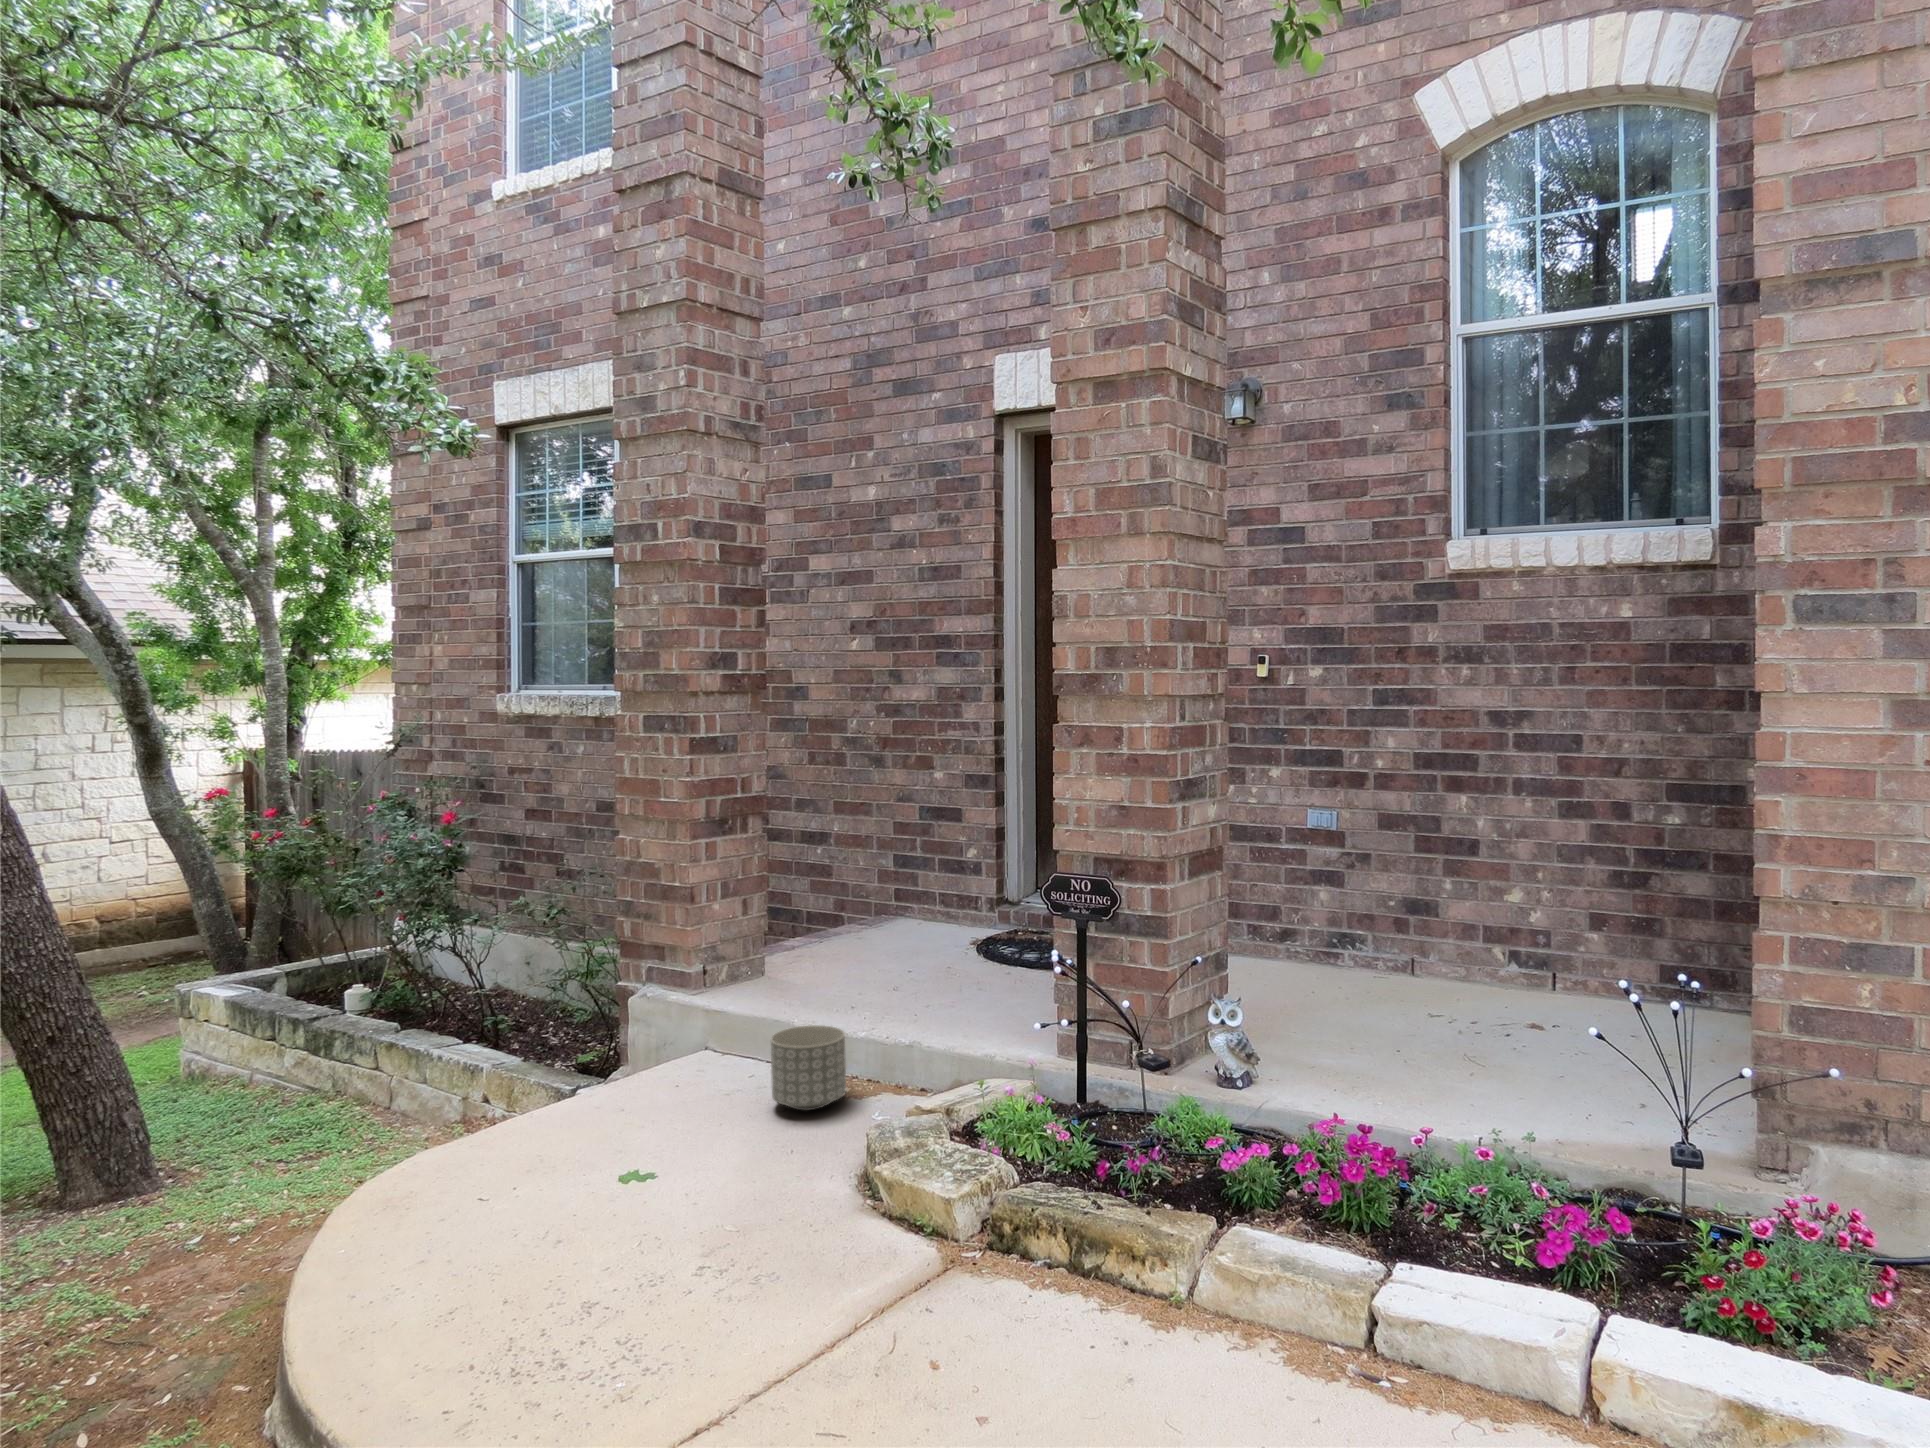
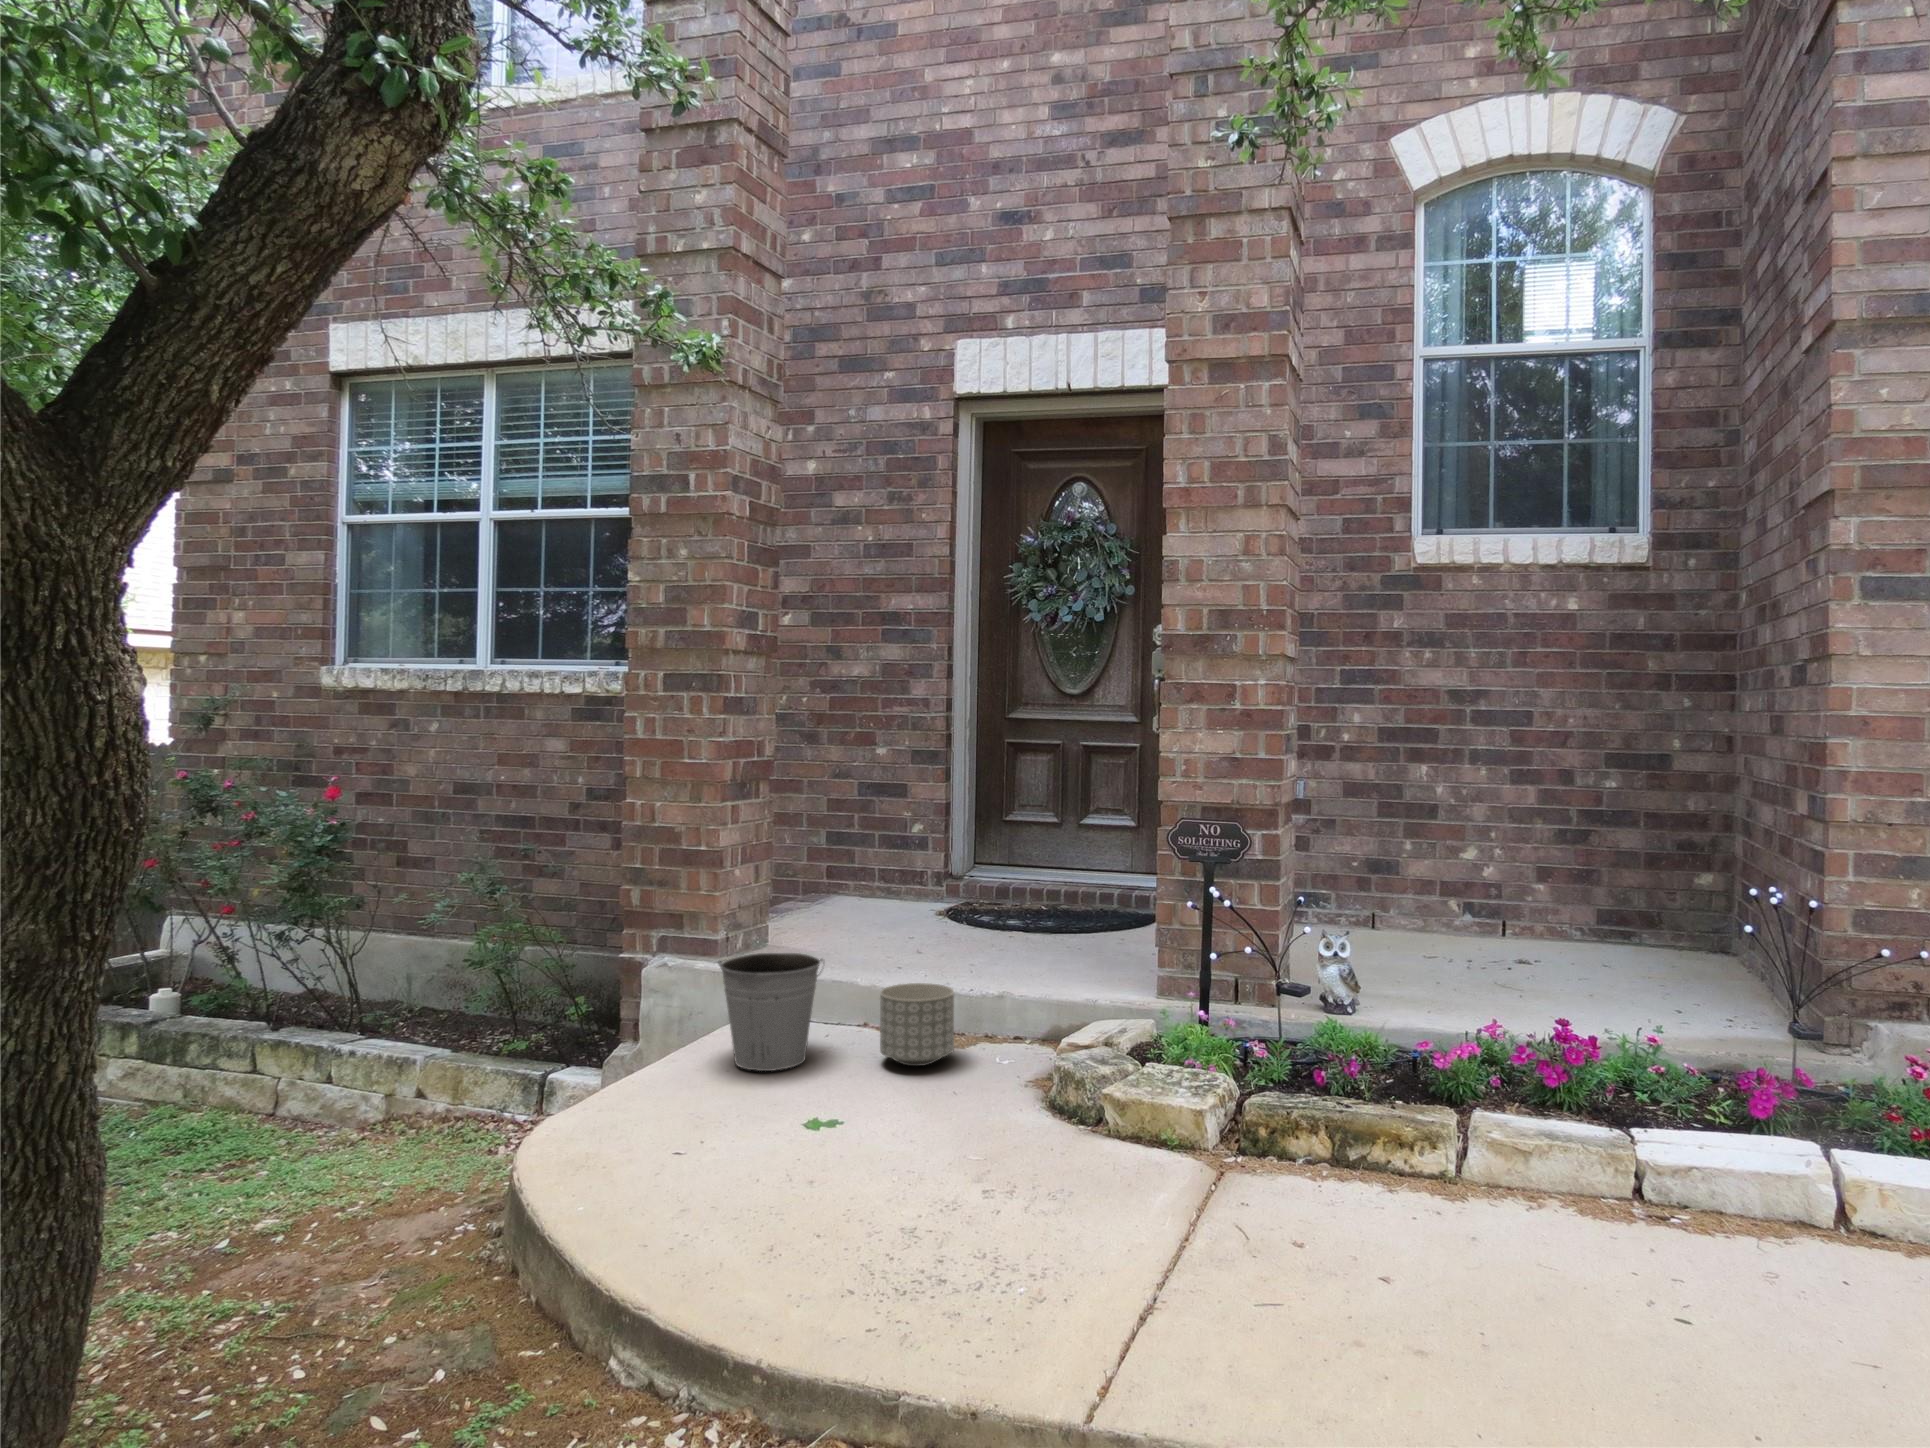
bucket: none [634,986,735,1104] -> present [719,953,823,1071]

